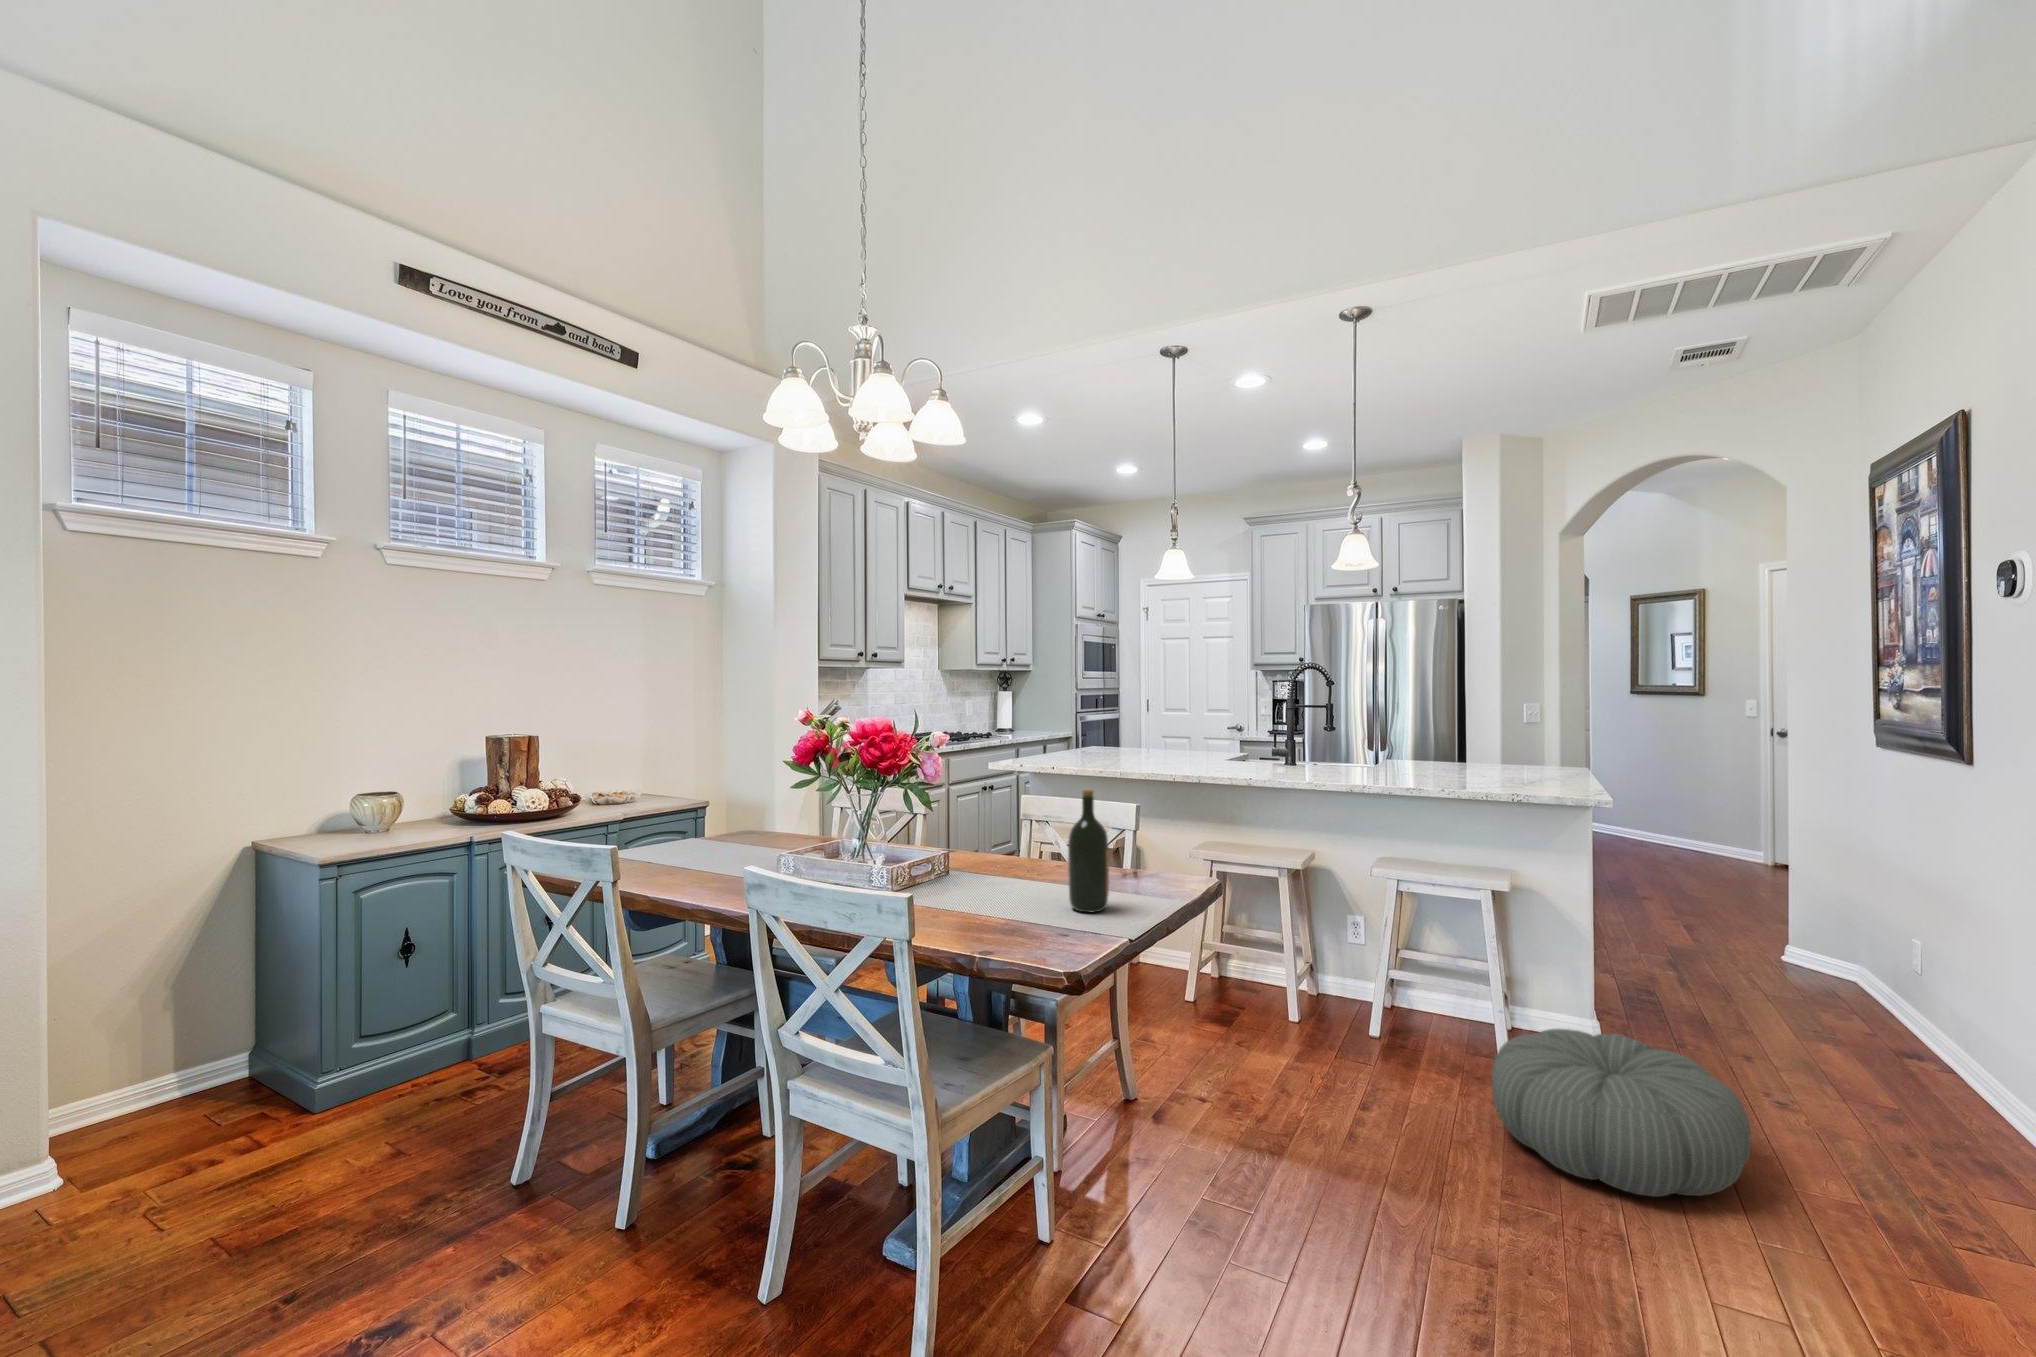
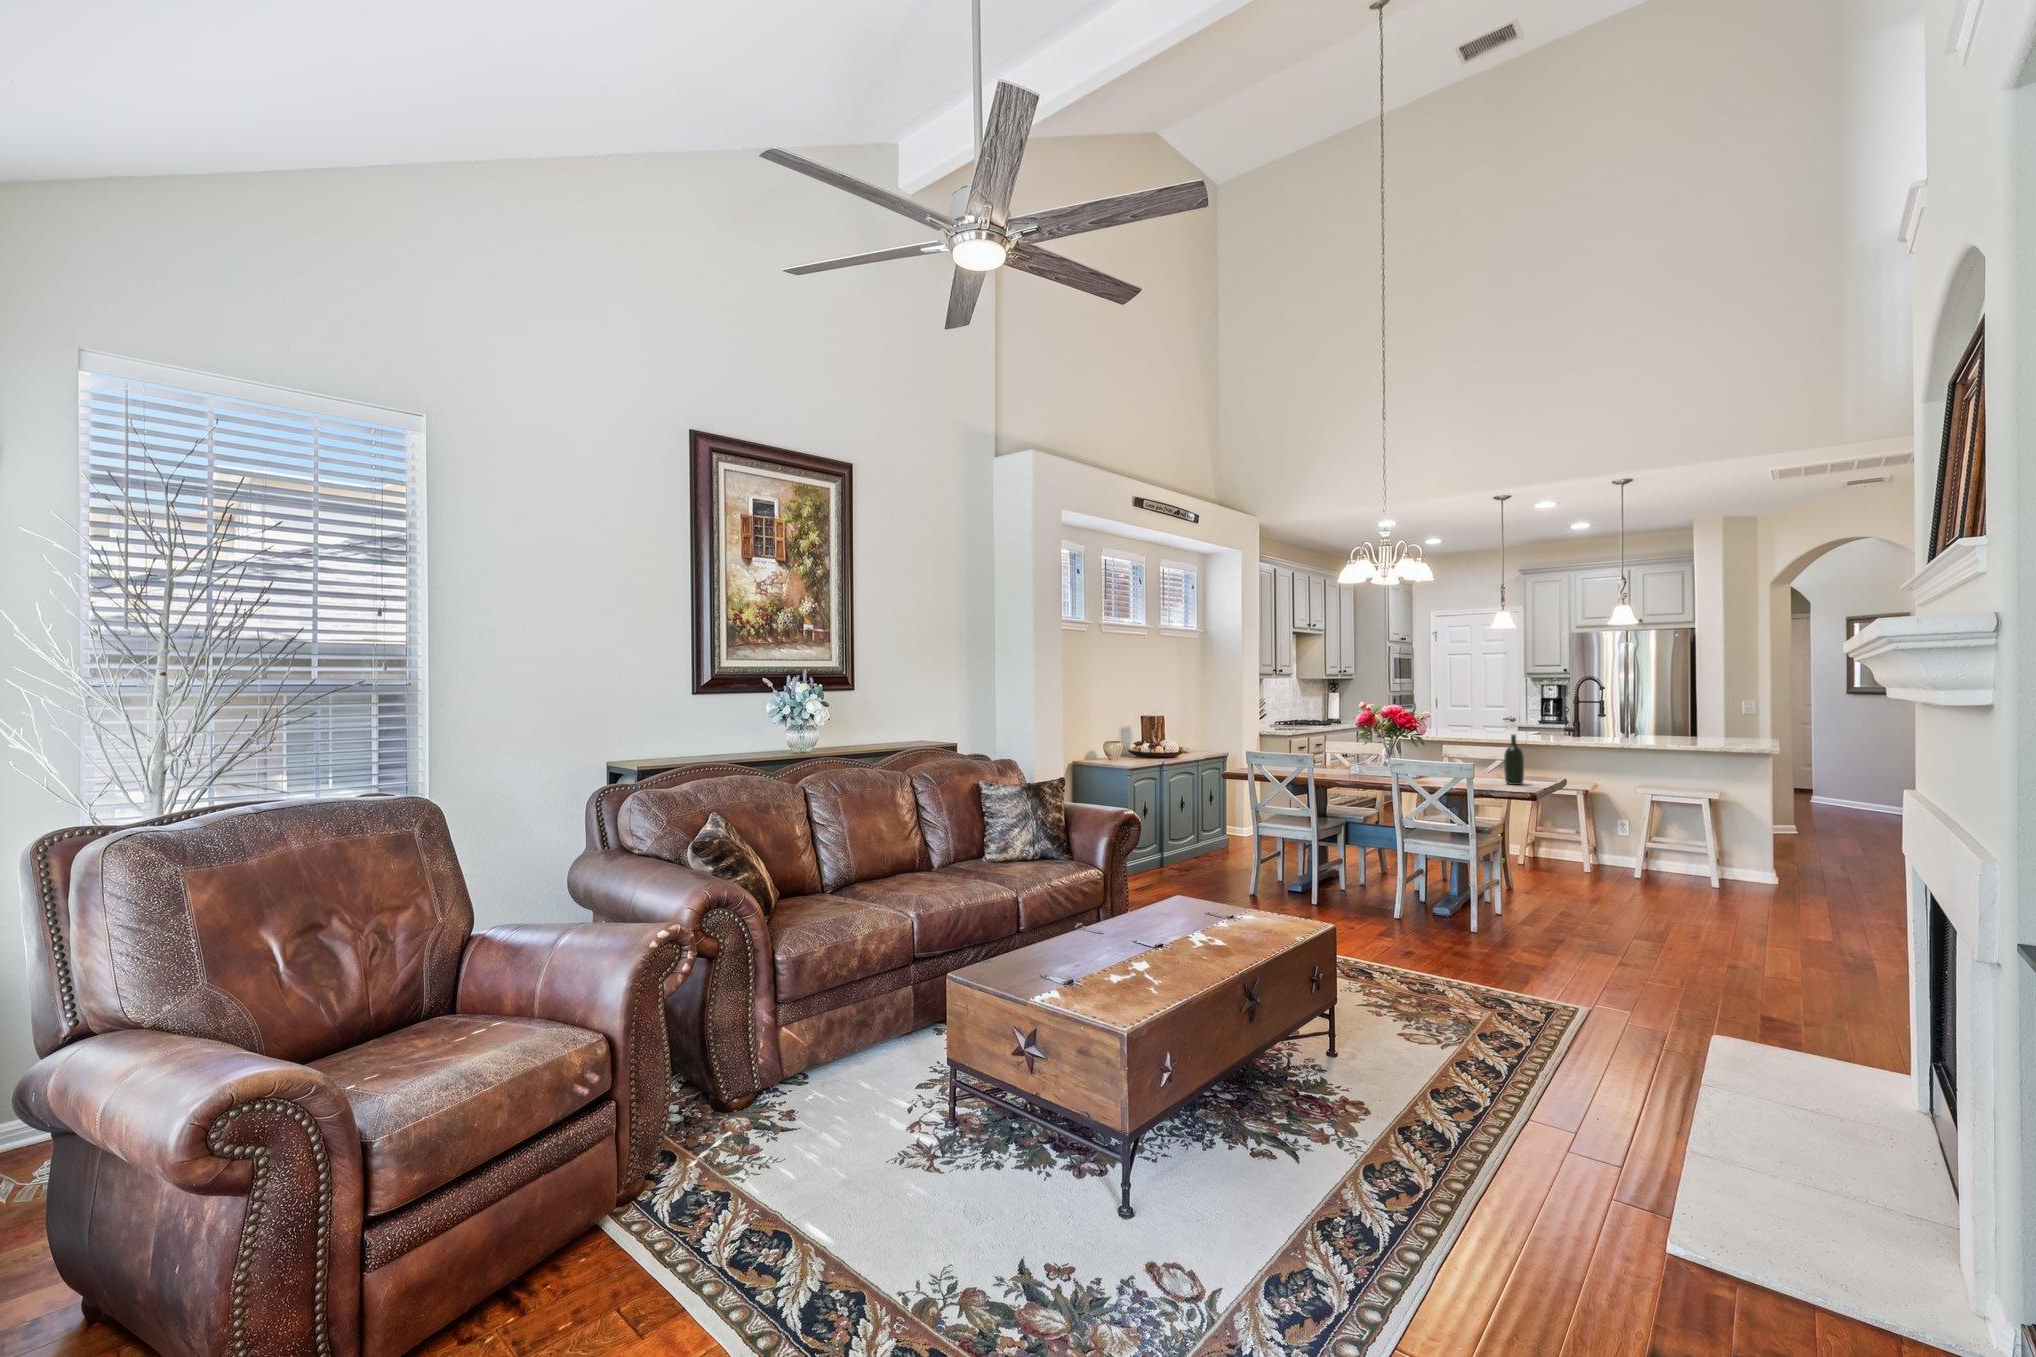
pouf: present [1492,1028,1752,1197] -> none [1709,857,1841,916]

